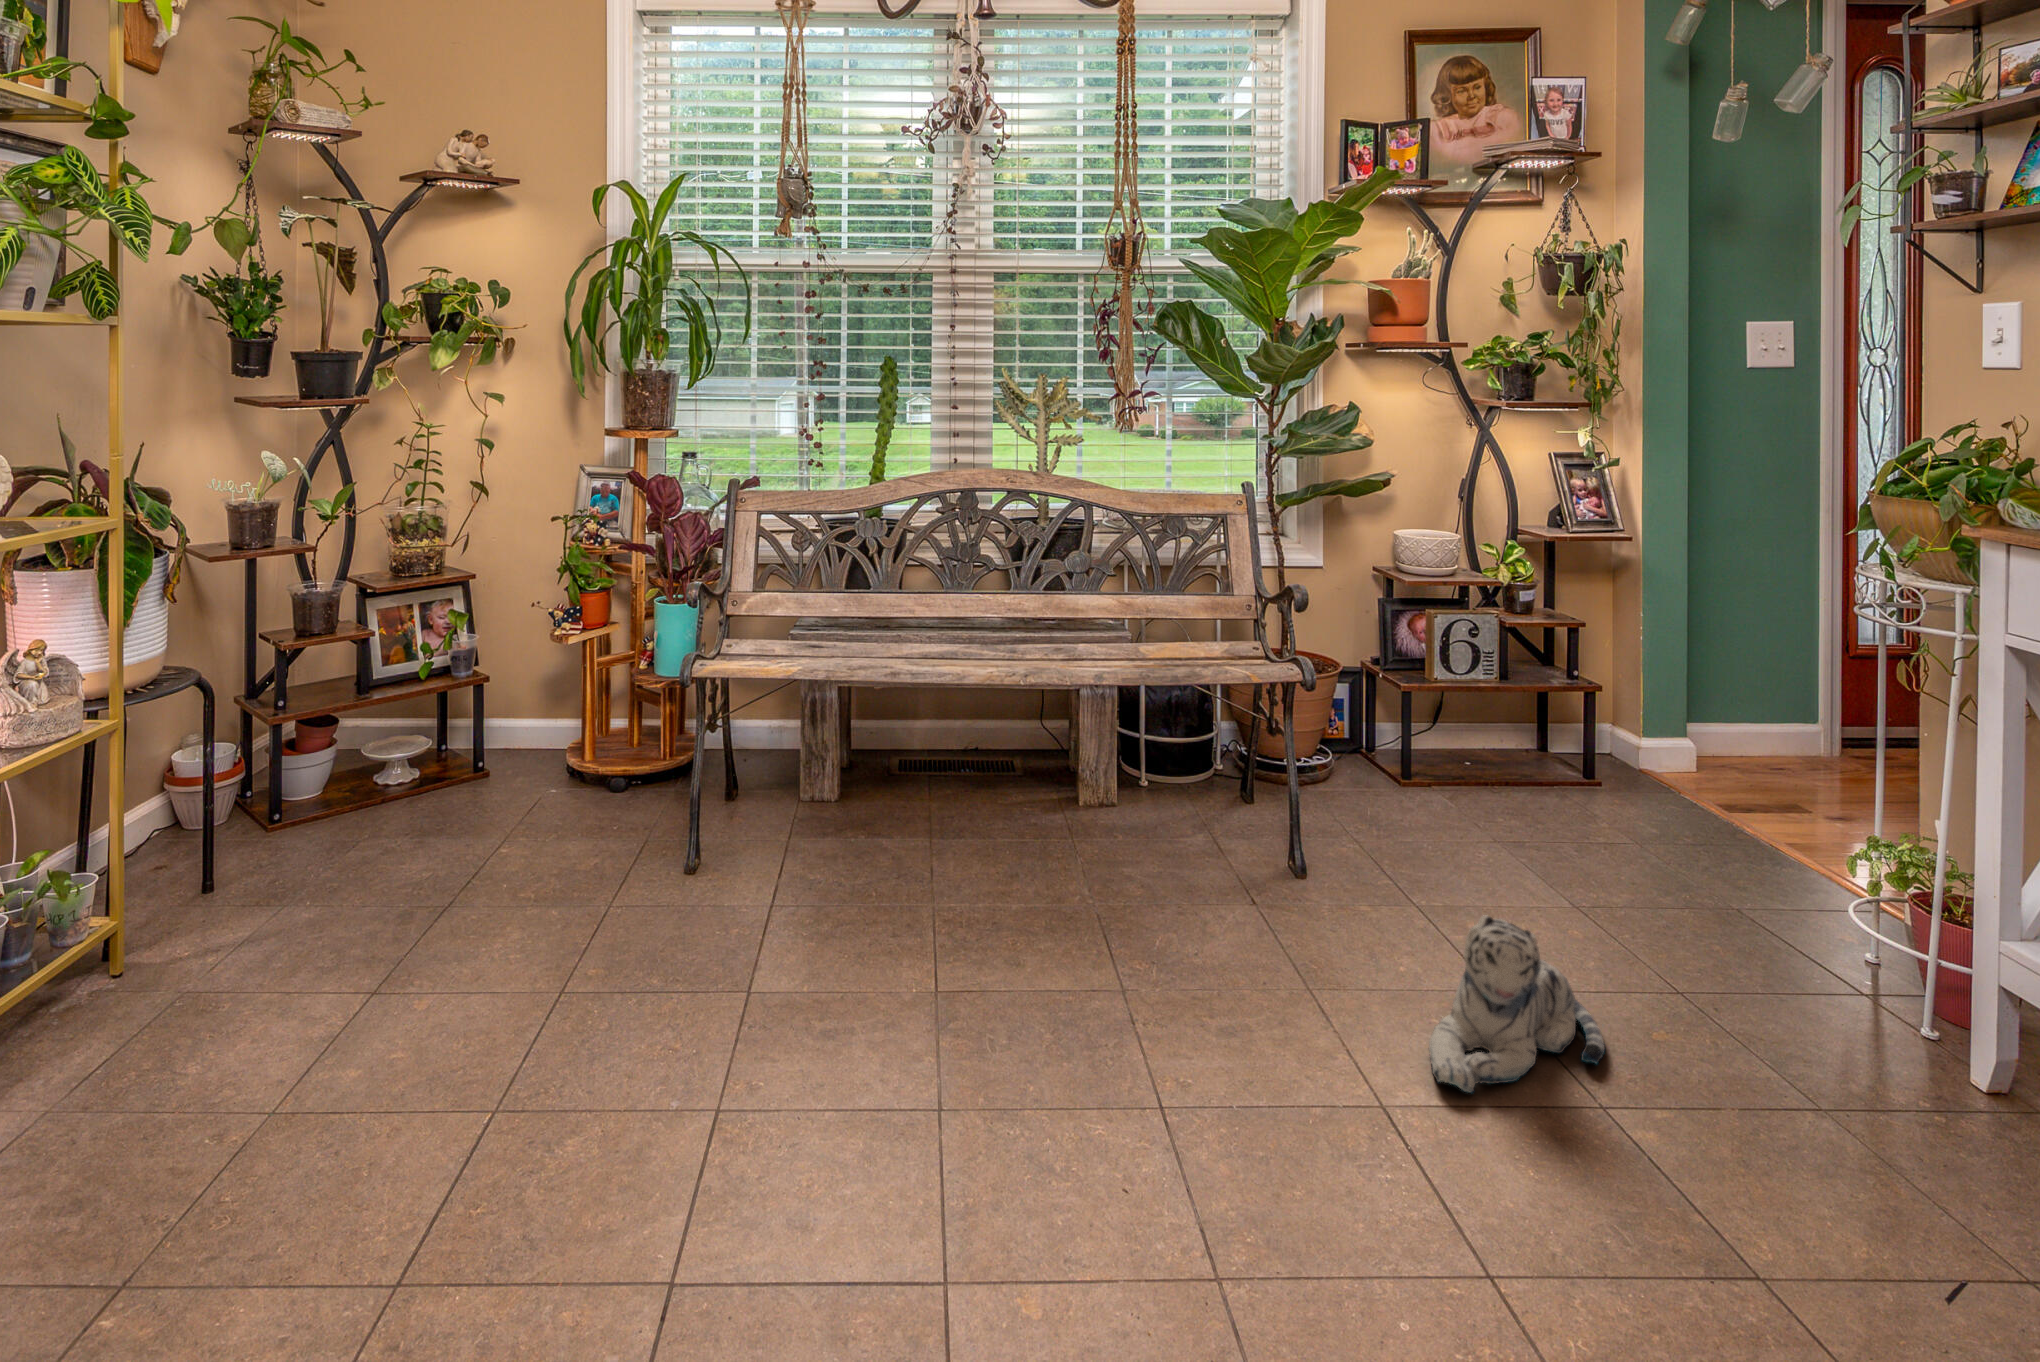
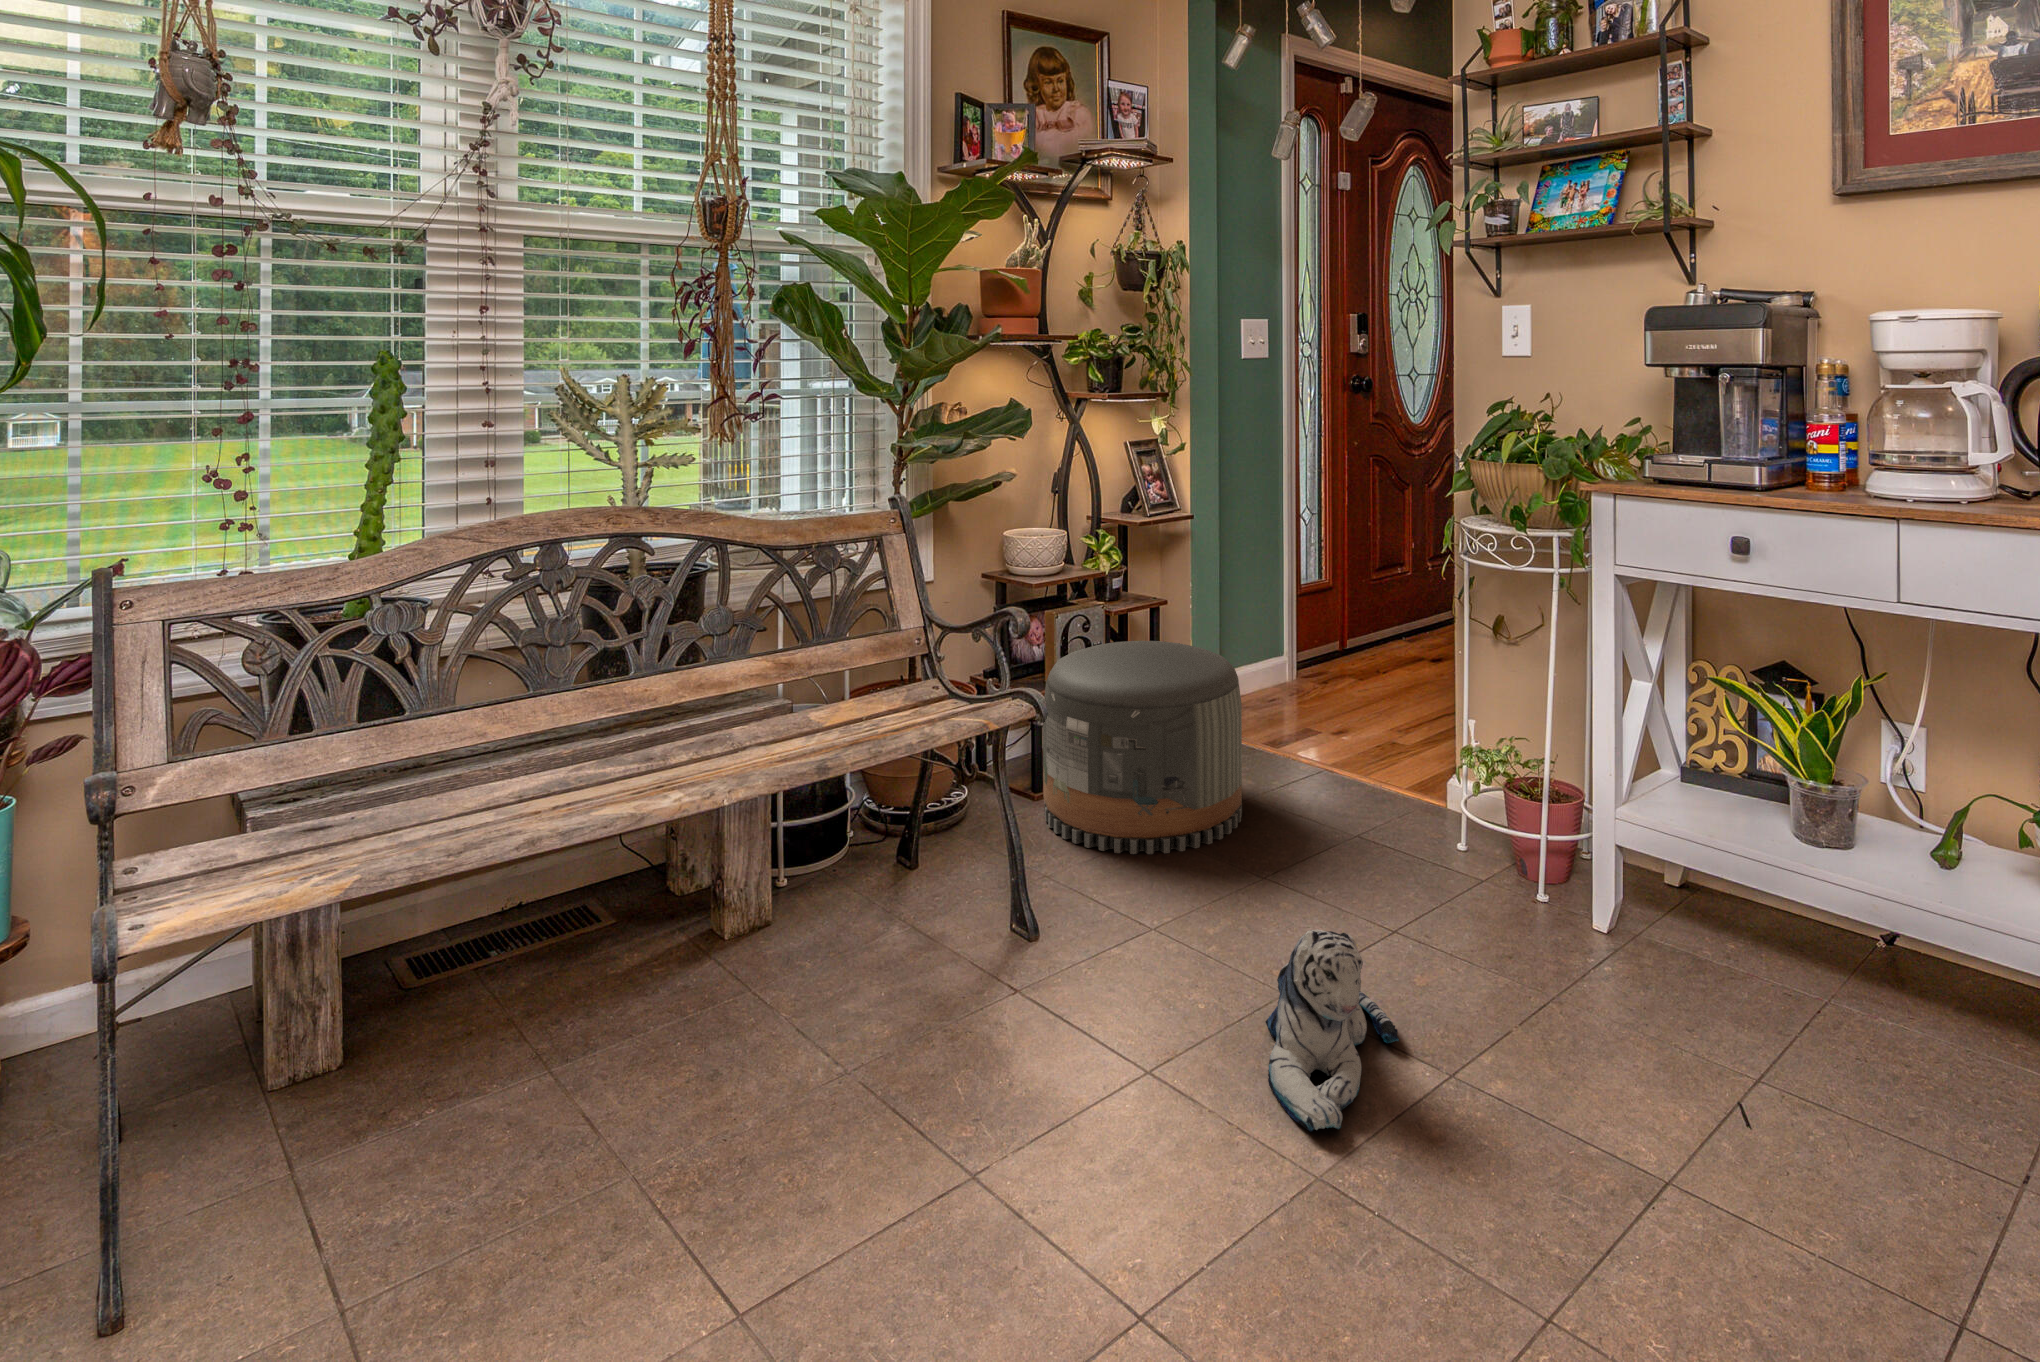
pouf: none [1394,652,1620,869] -> present [1043,641,1242,854]

